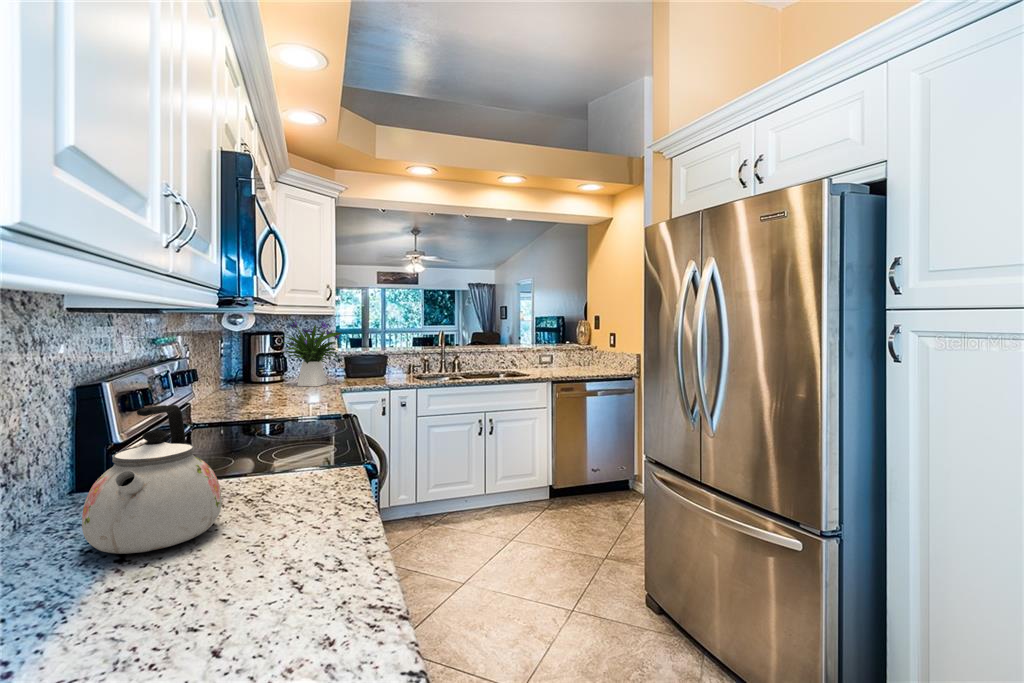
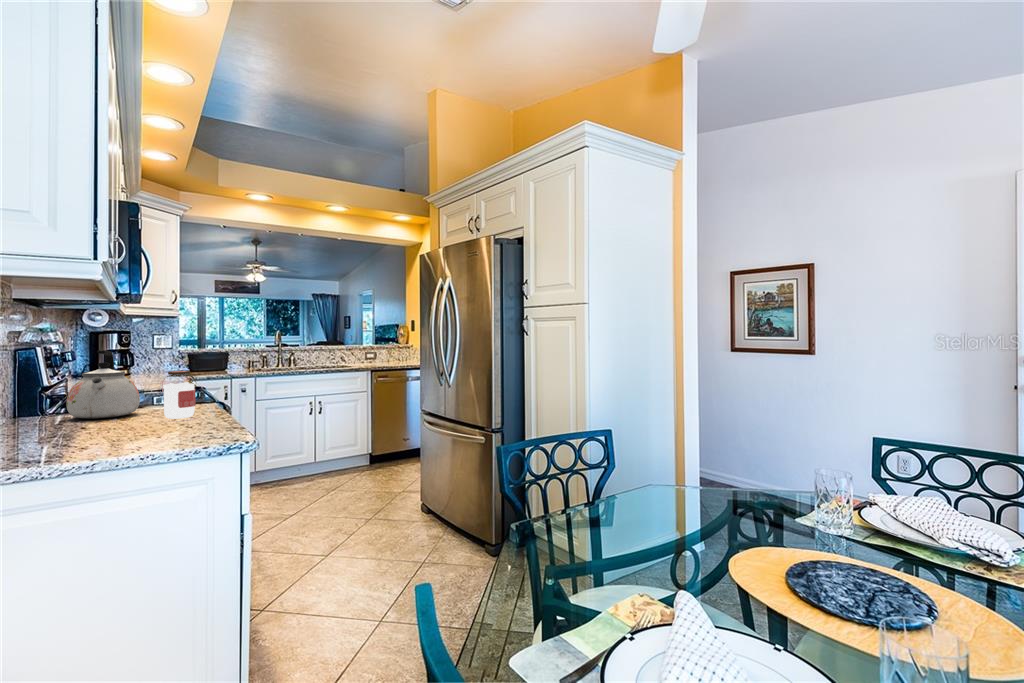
flower arrangement: present [282,317,342,386] -> none [120,319,189,376]
jar: none [238,464,311,585] -> present [162,371,196,419]

